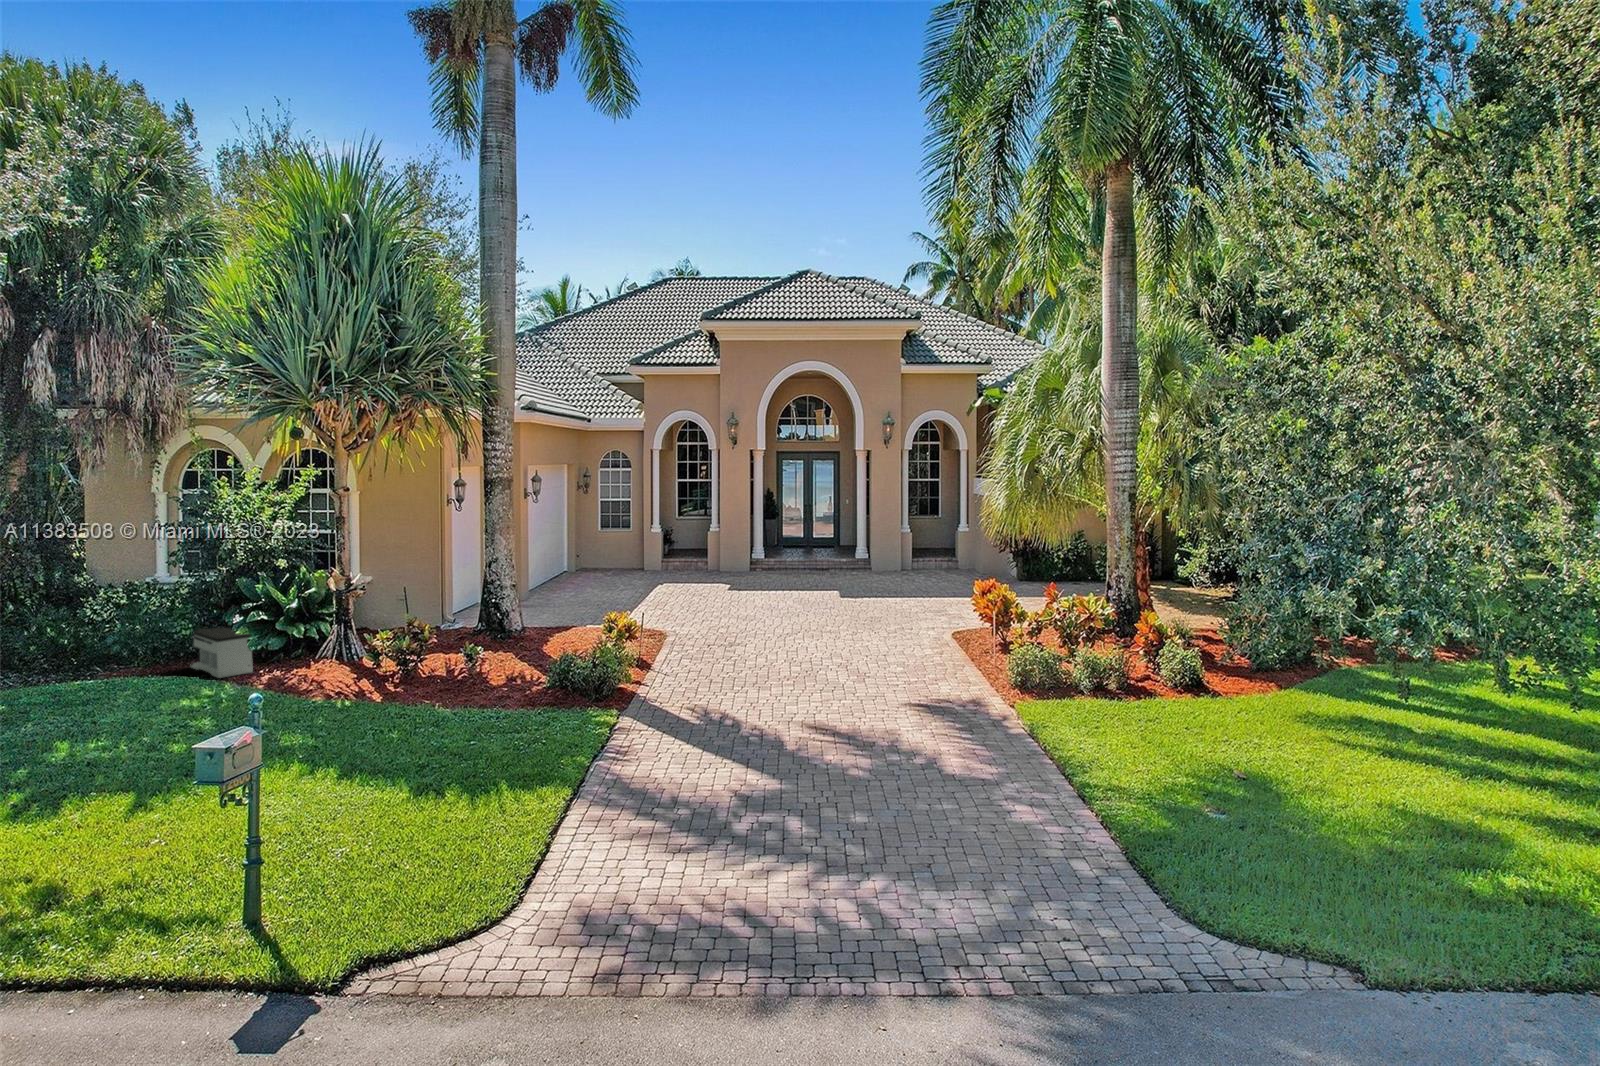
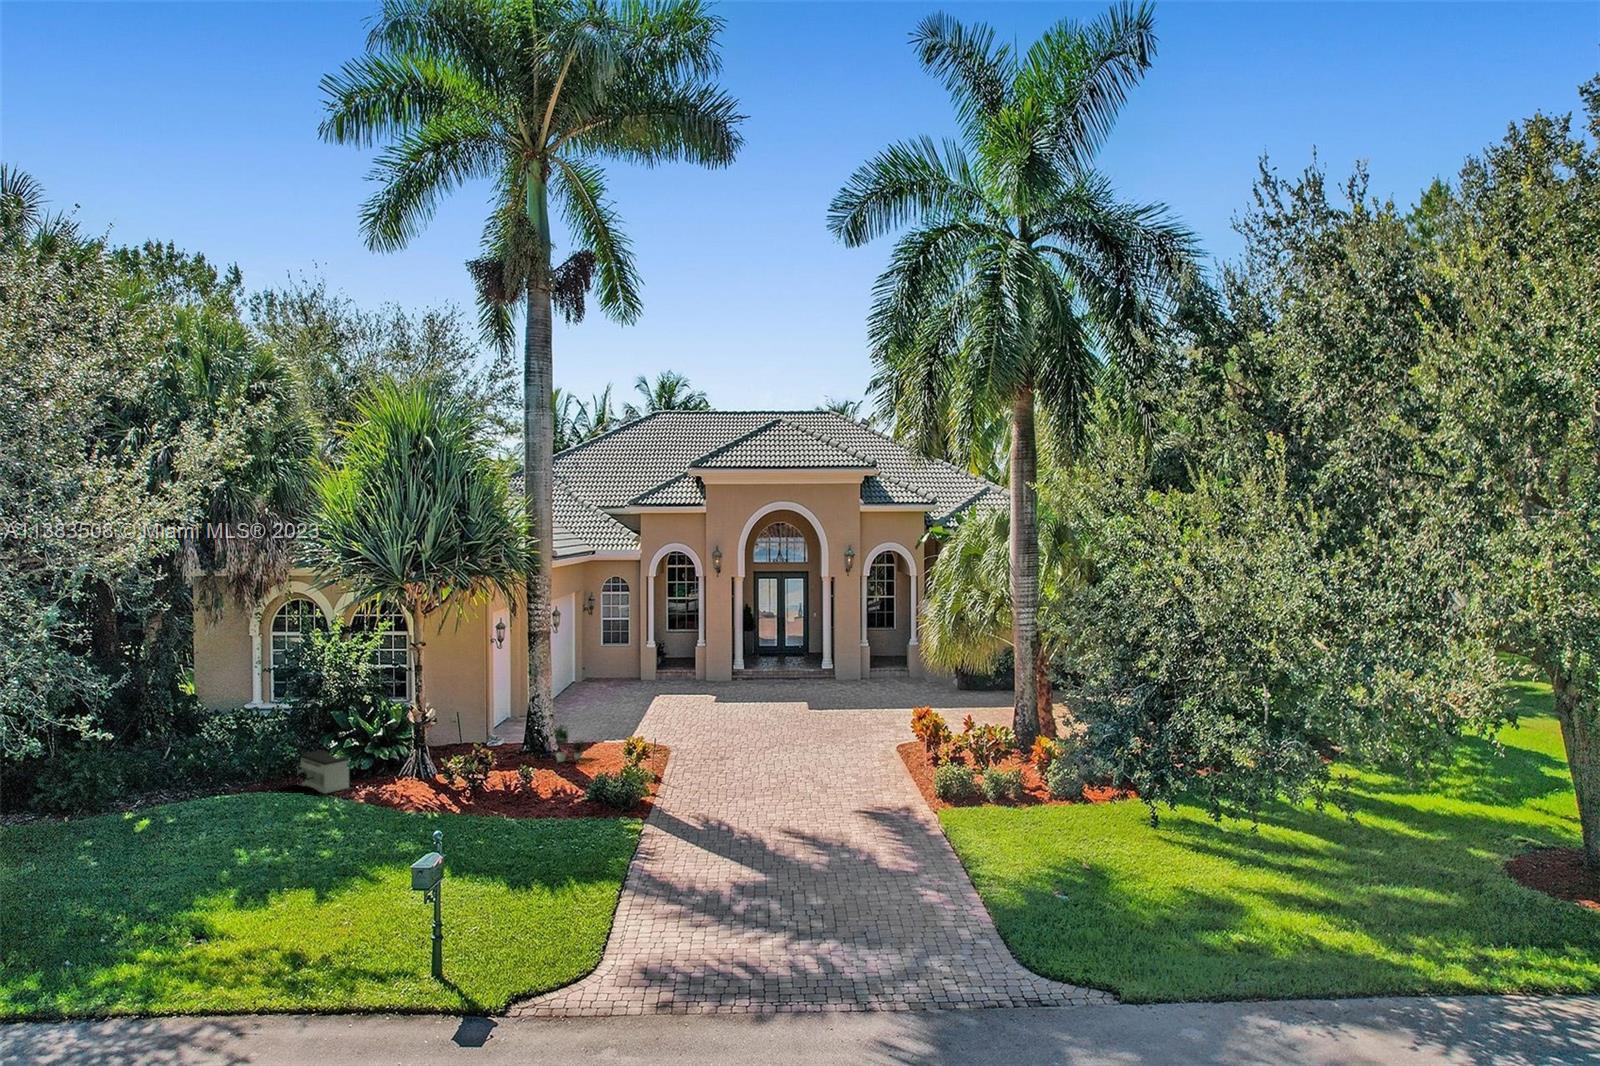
potted plant: none [517,600,561,648] -> present [554,725,585,762]

